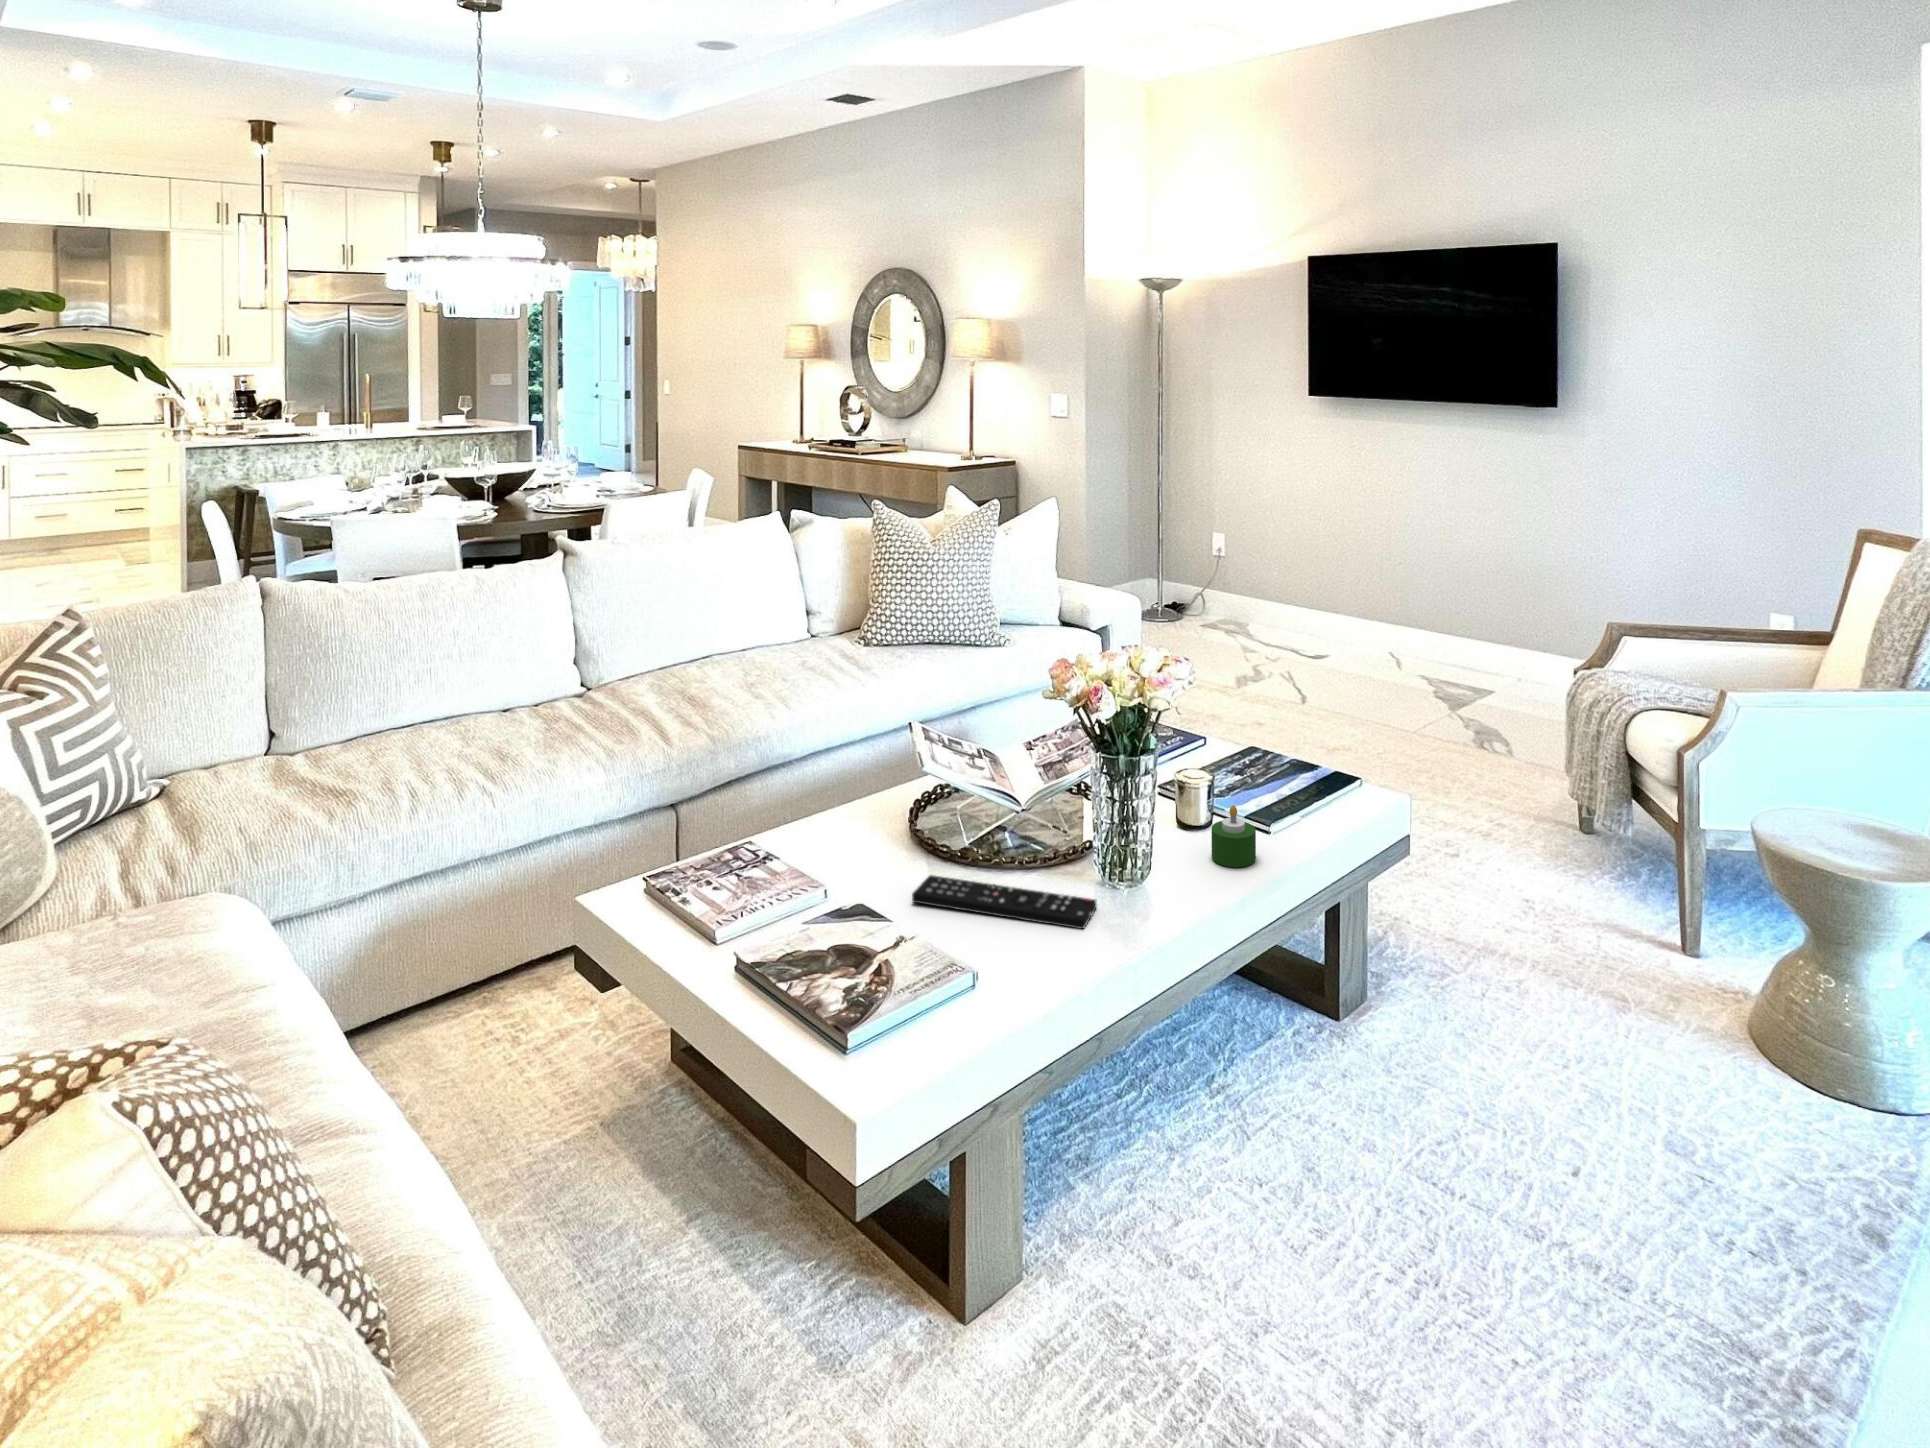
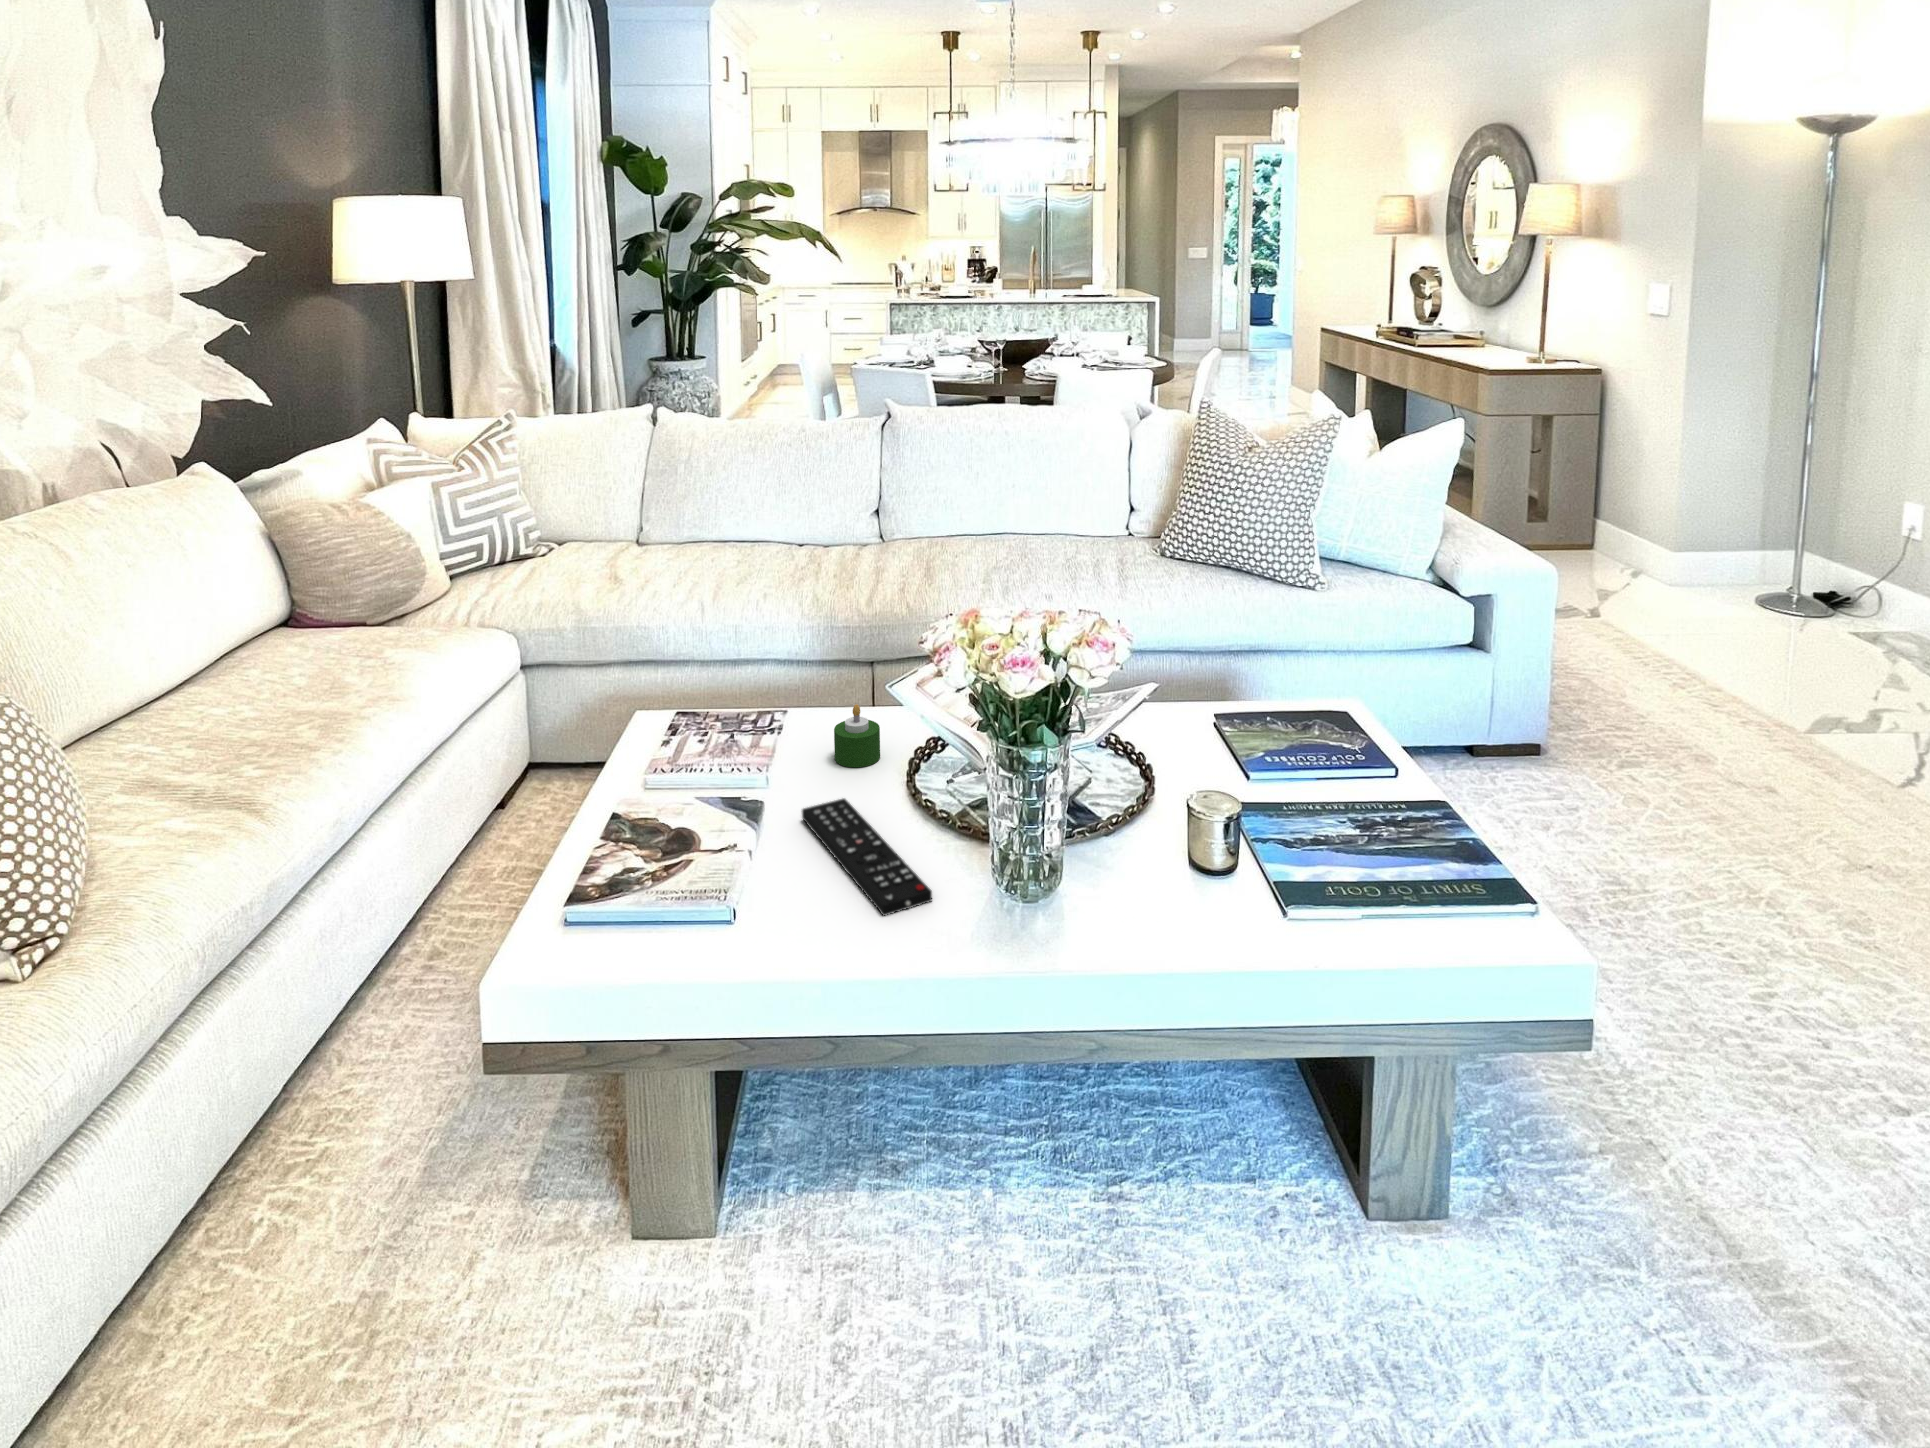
candle: present [1211,805,1256,867] -> present [834,704,880,767]

